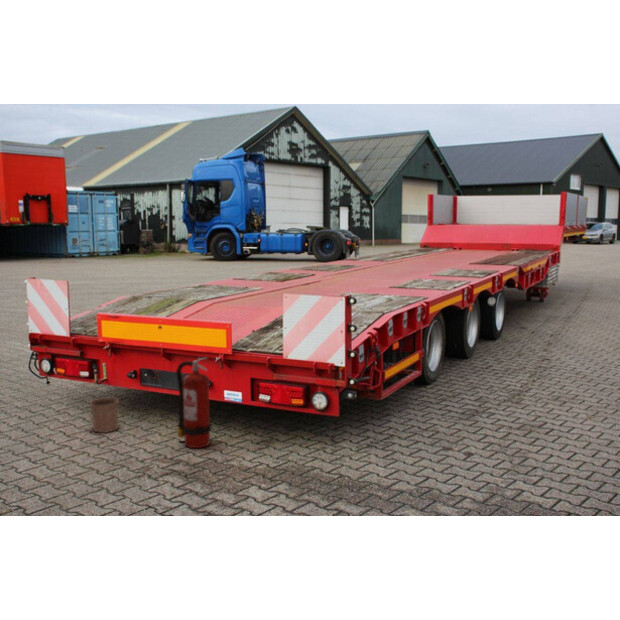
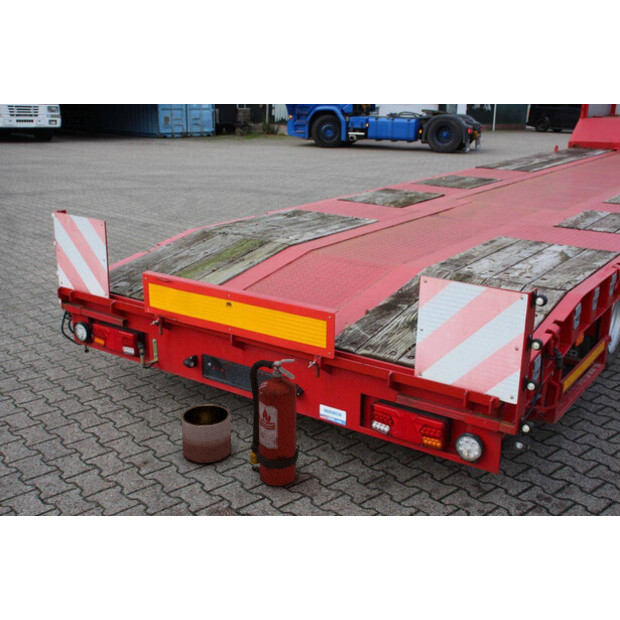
bucket: present [90,398,119,433] -> none [133,373,173,440]
planter: none [127,403,163,441] -> present [181,404,231,463]

